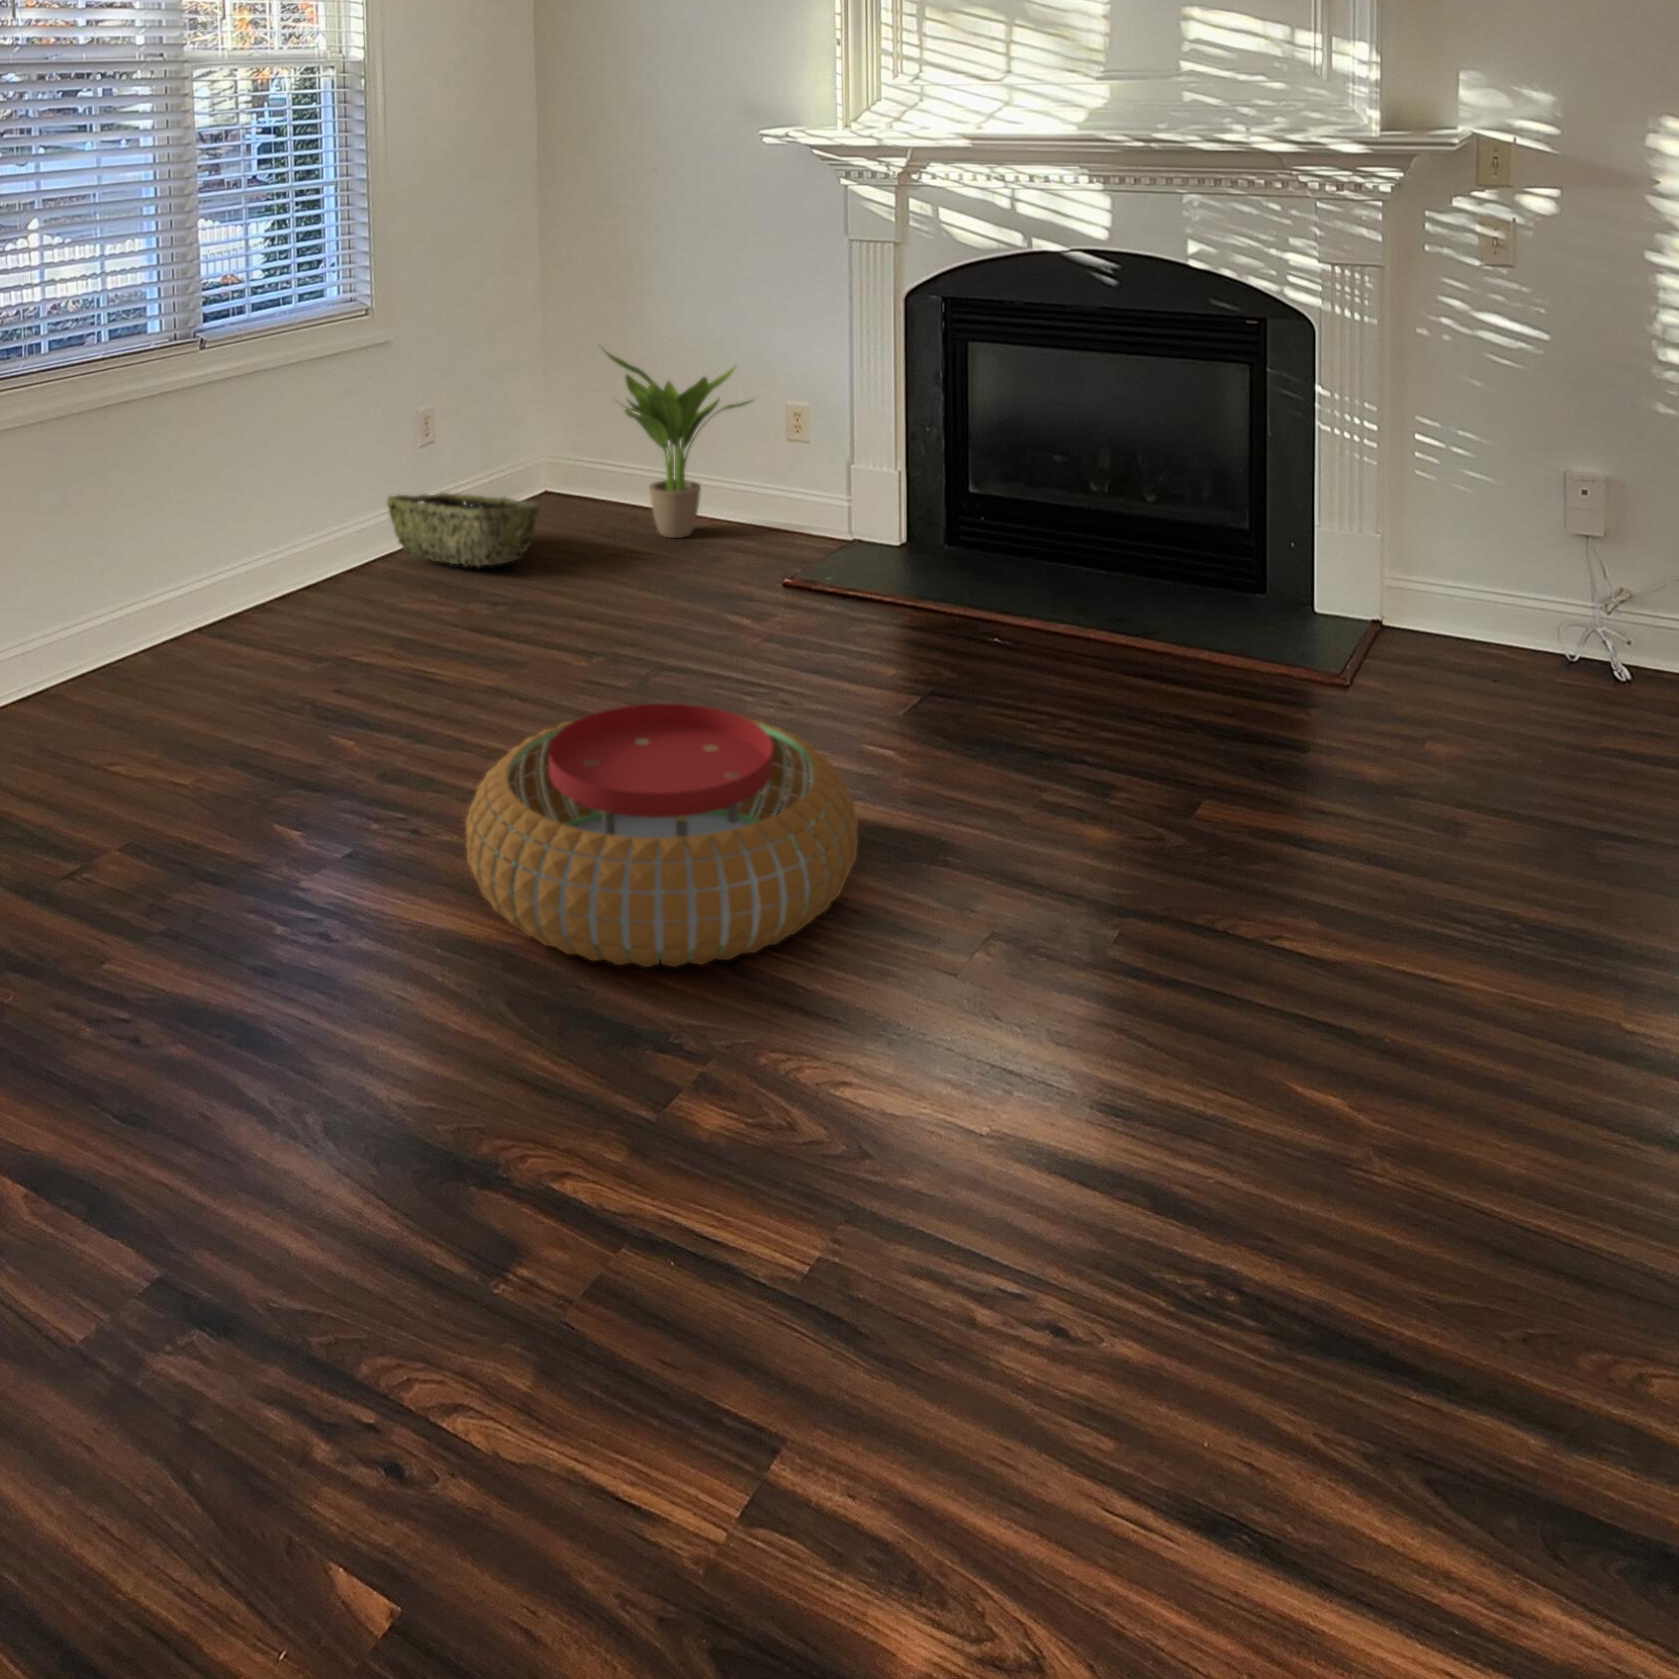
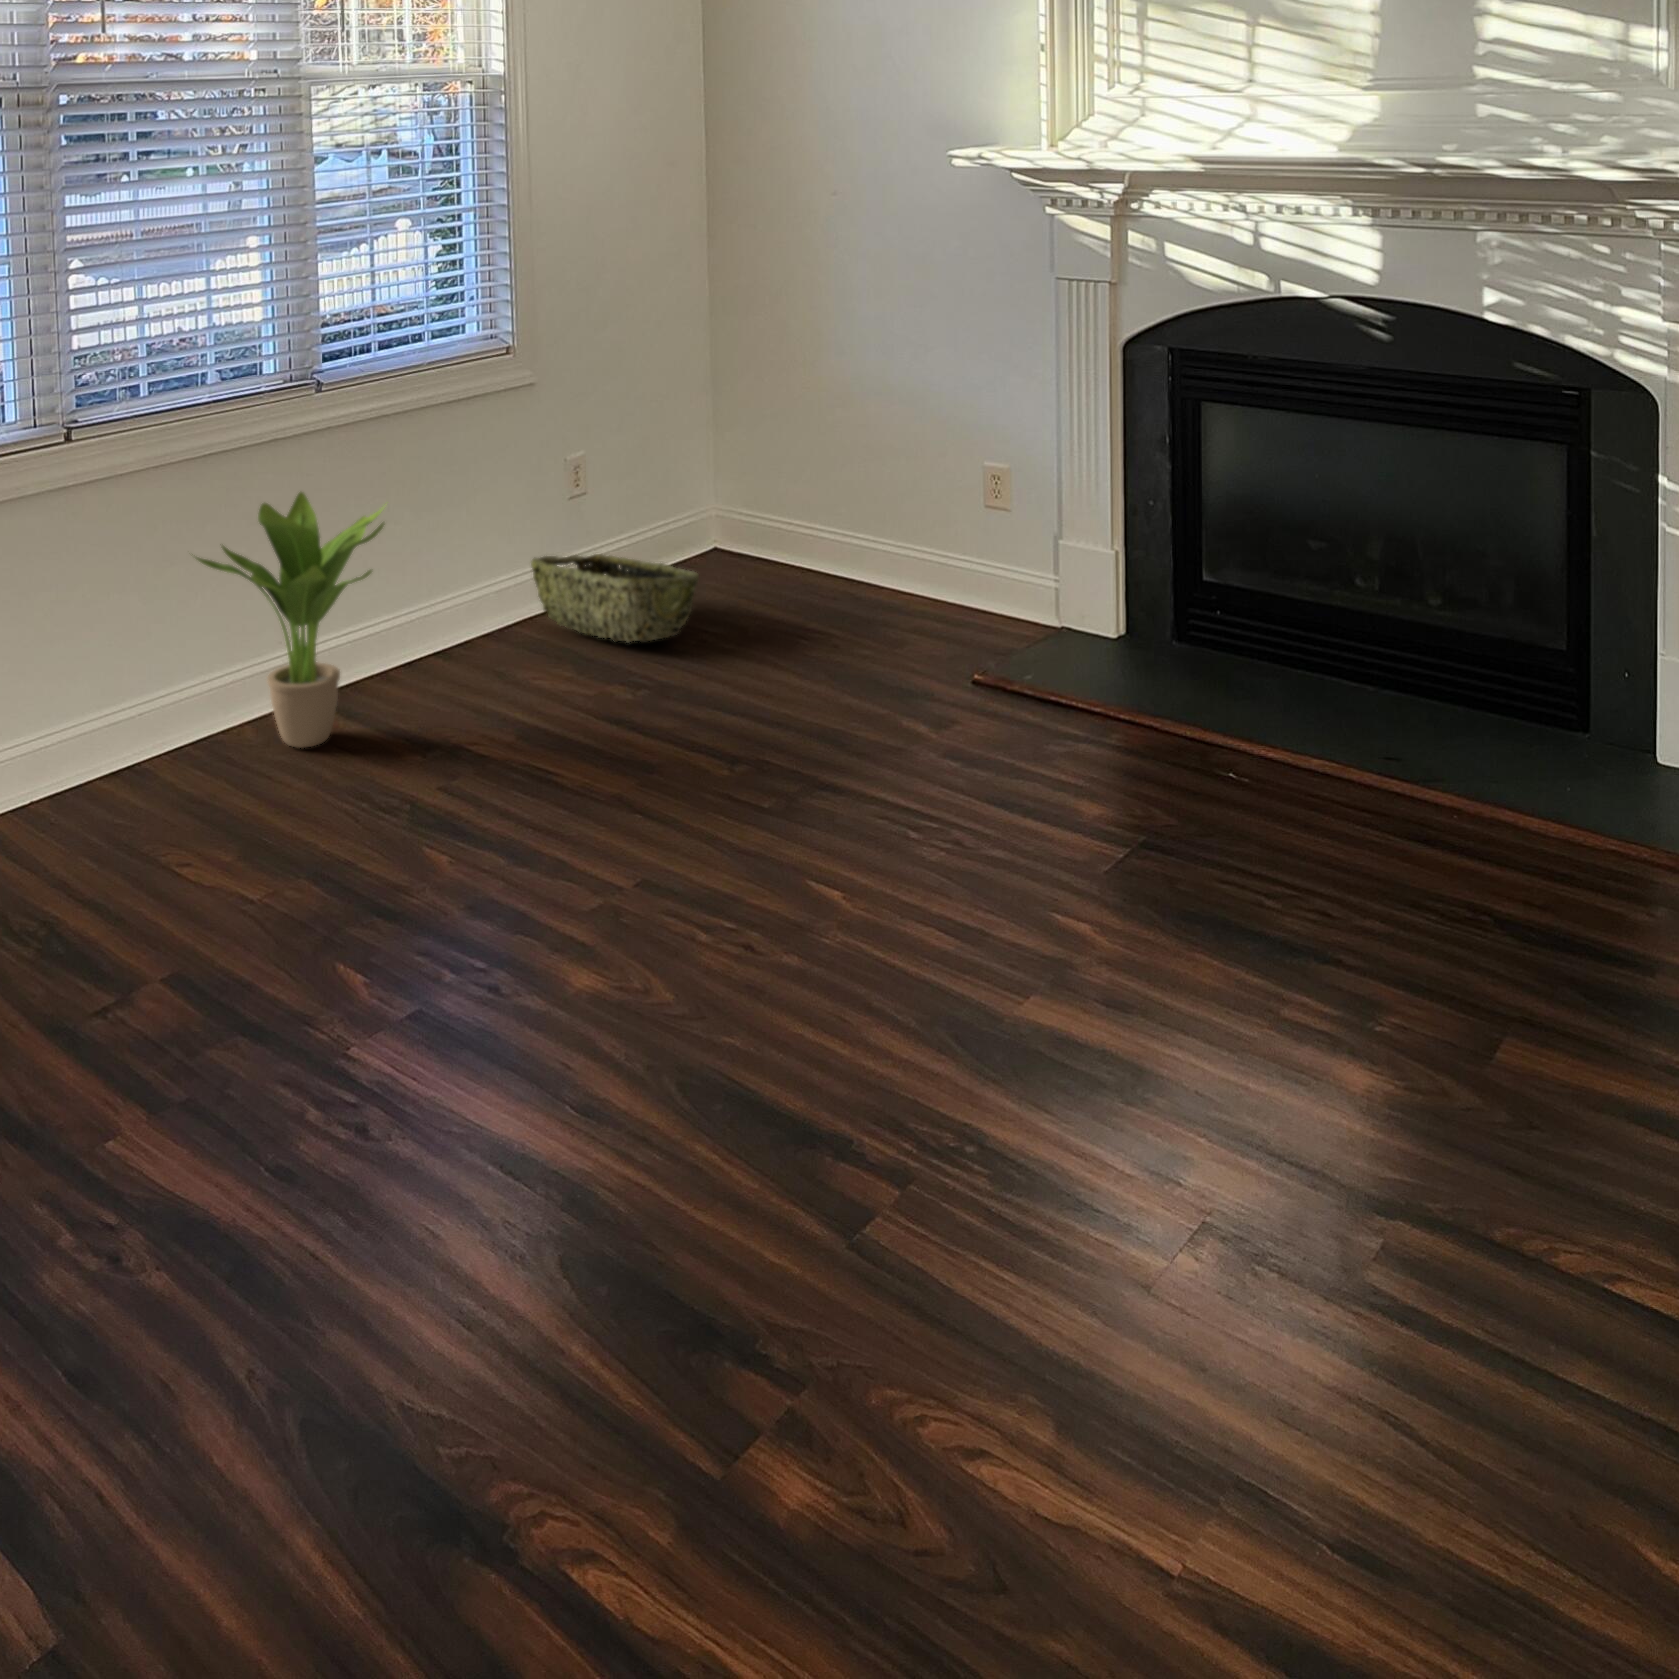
potted plant: present [605,352,752,538] -> present [196,492,387,748]
pouf: present [466,704,858,967] -> none [537,862,1028,1226]

